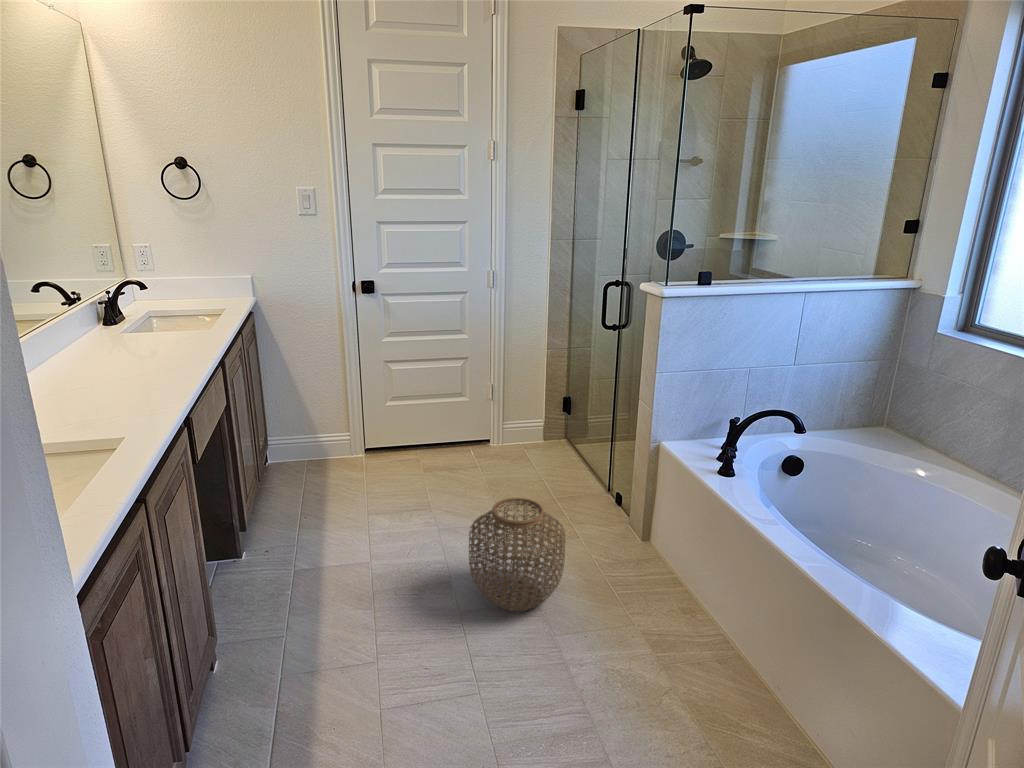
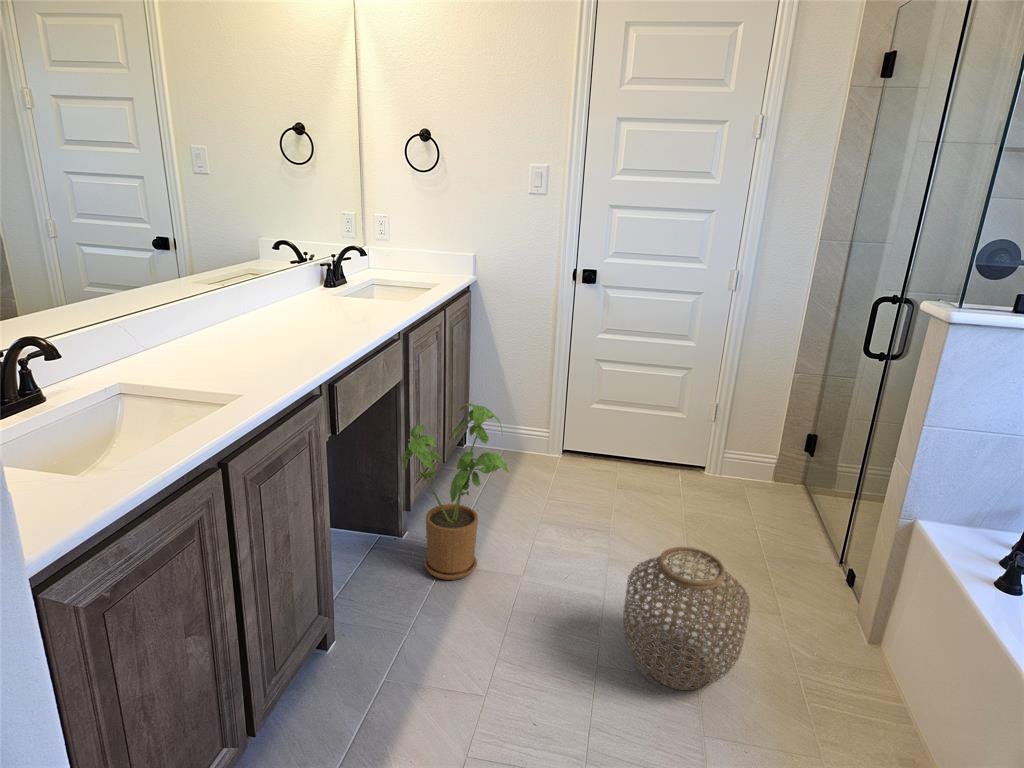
house plant: none [238,417,348,583] -> present [402,403,509,580]

